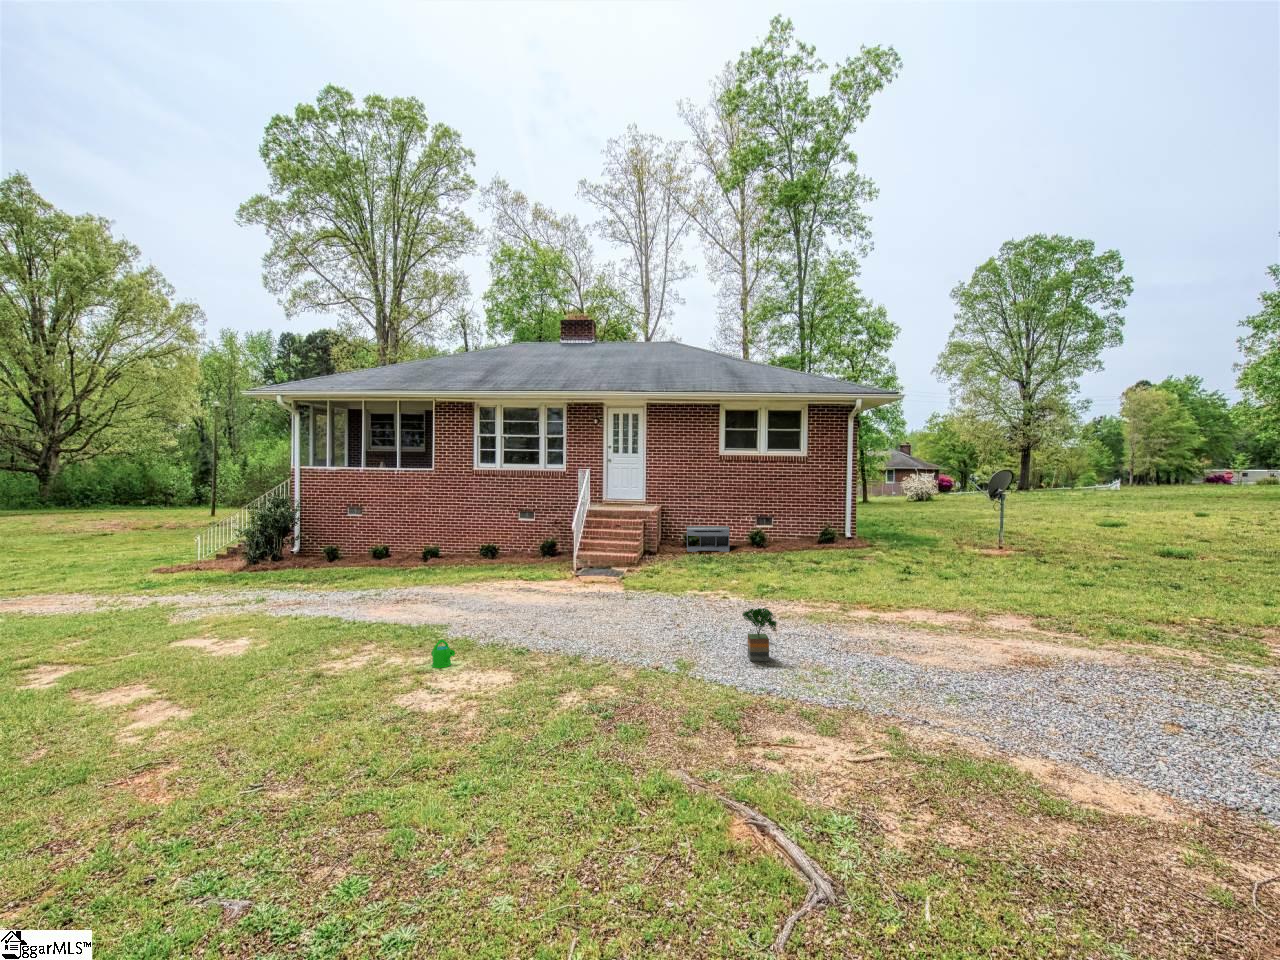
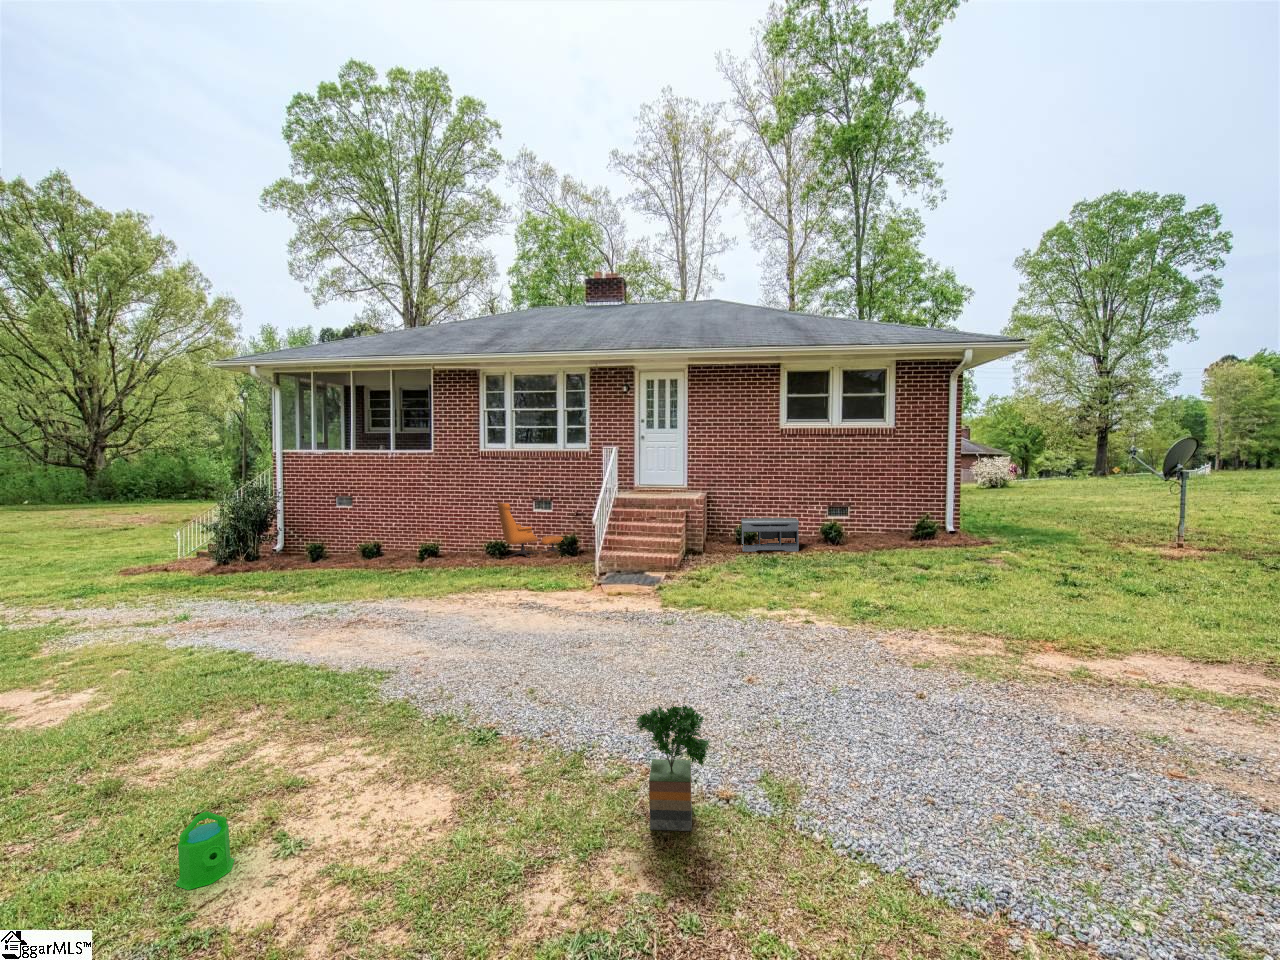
lounge chair: none [495,511,547,555] -> present [497,502,563,558]
potted tree: present [743,608,777,661] -> present [636,705,710,831]

